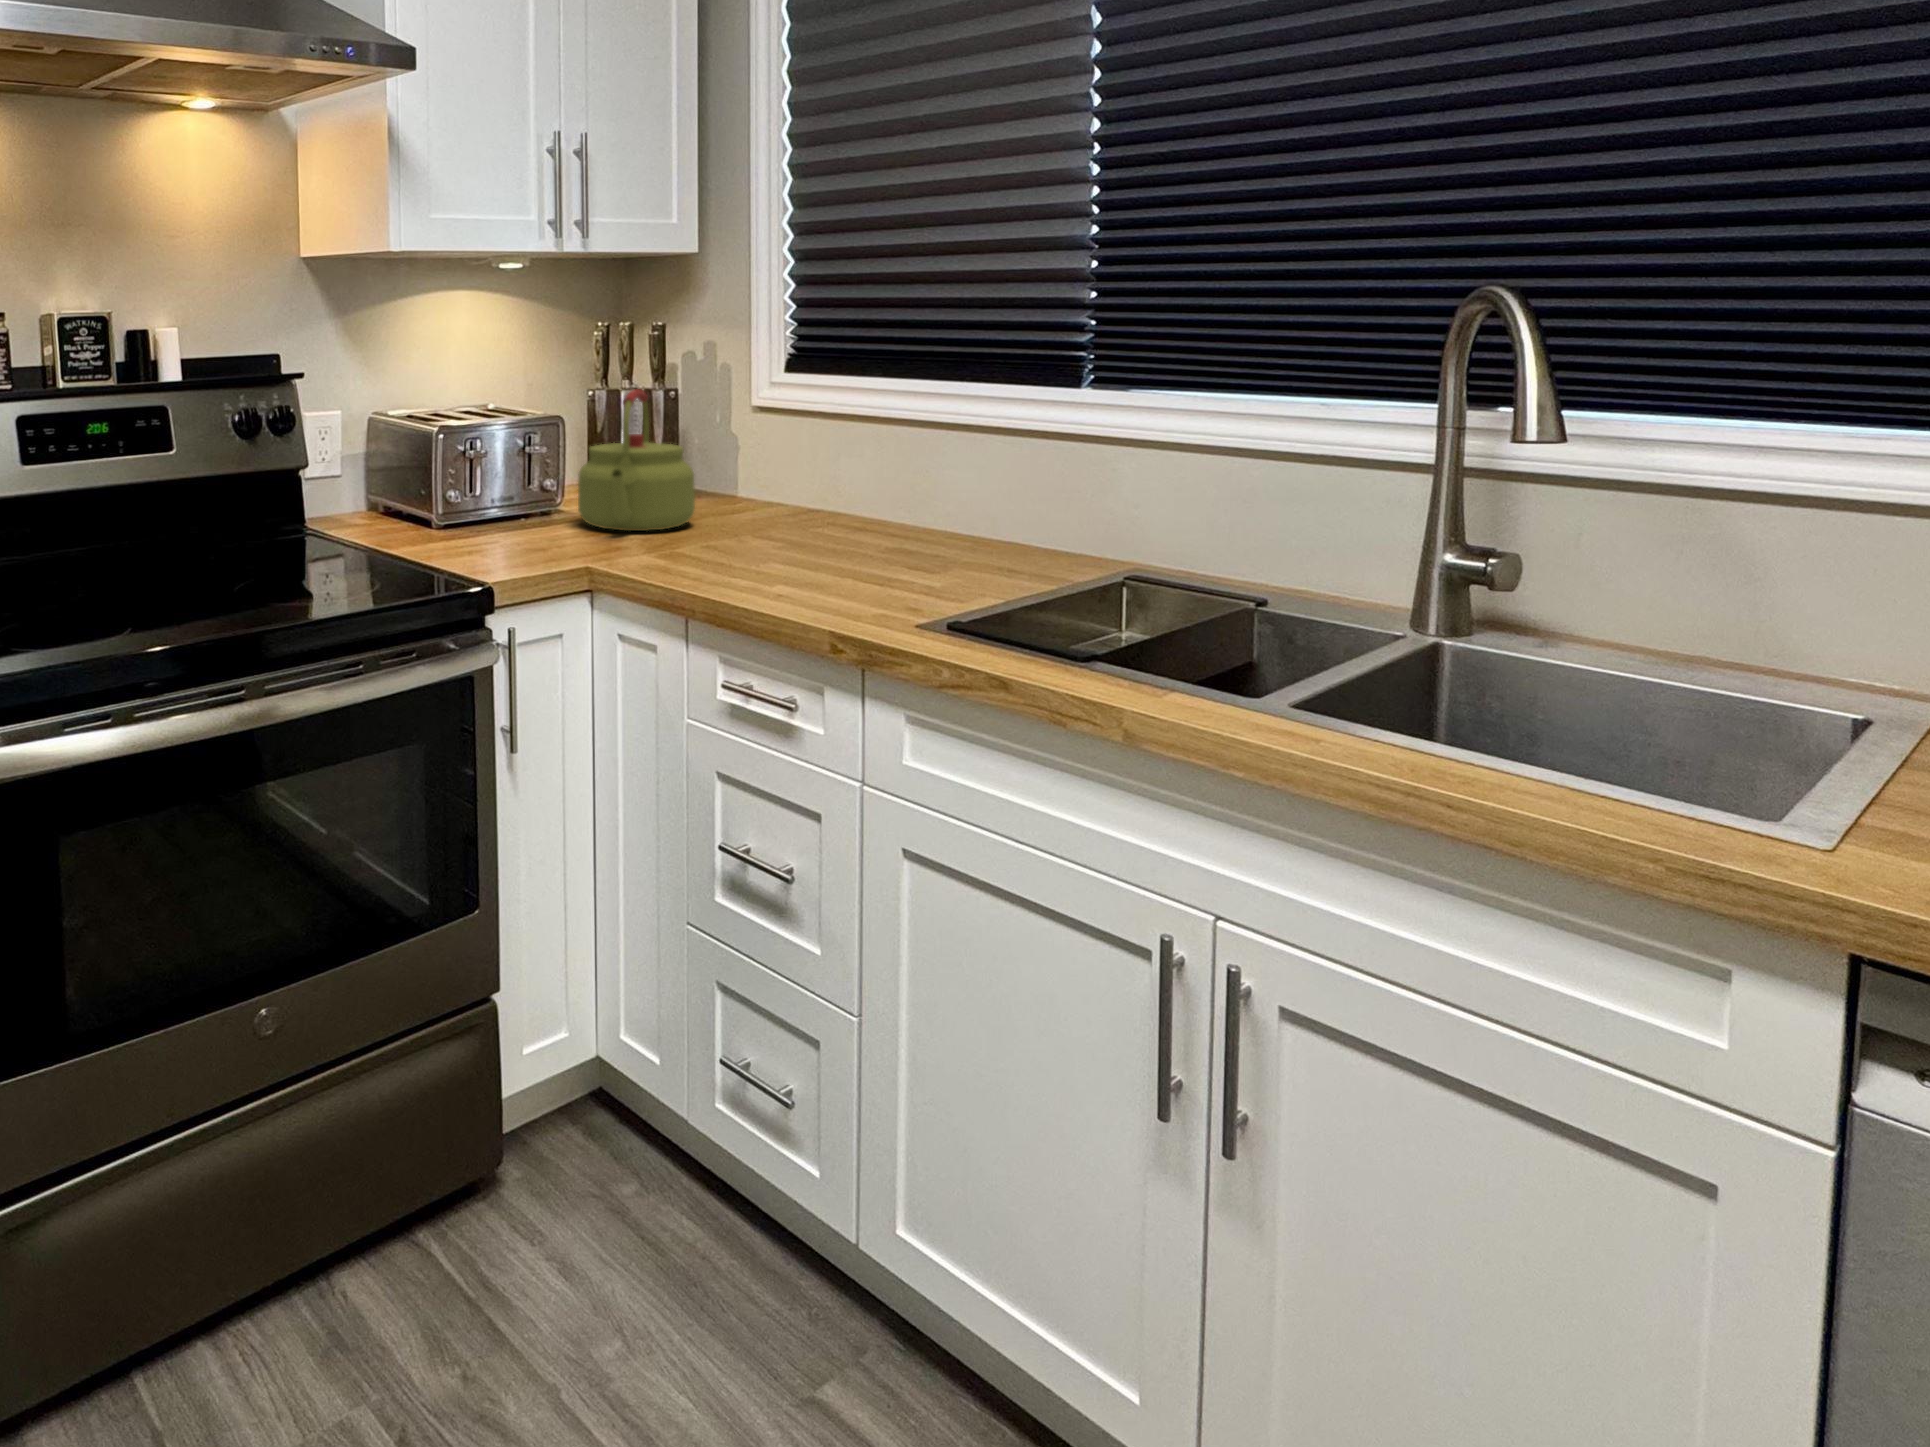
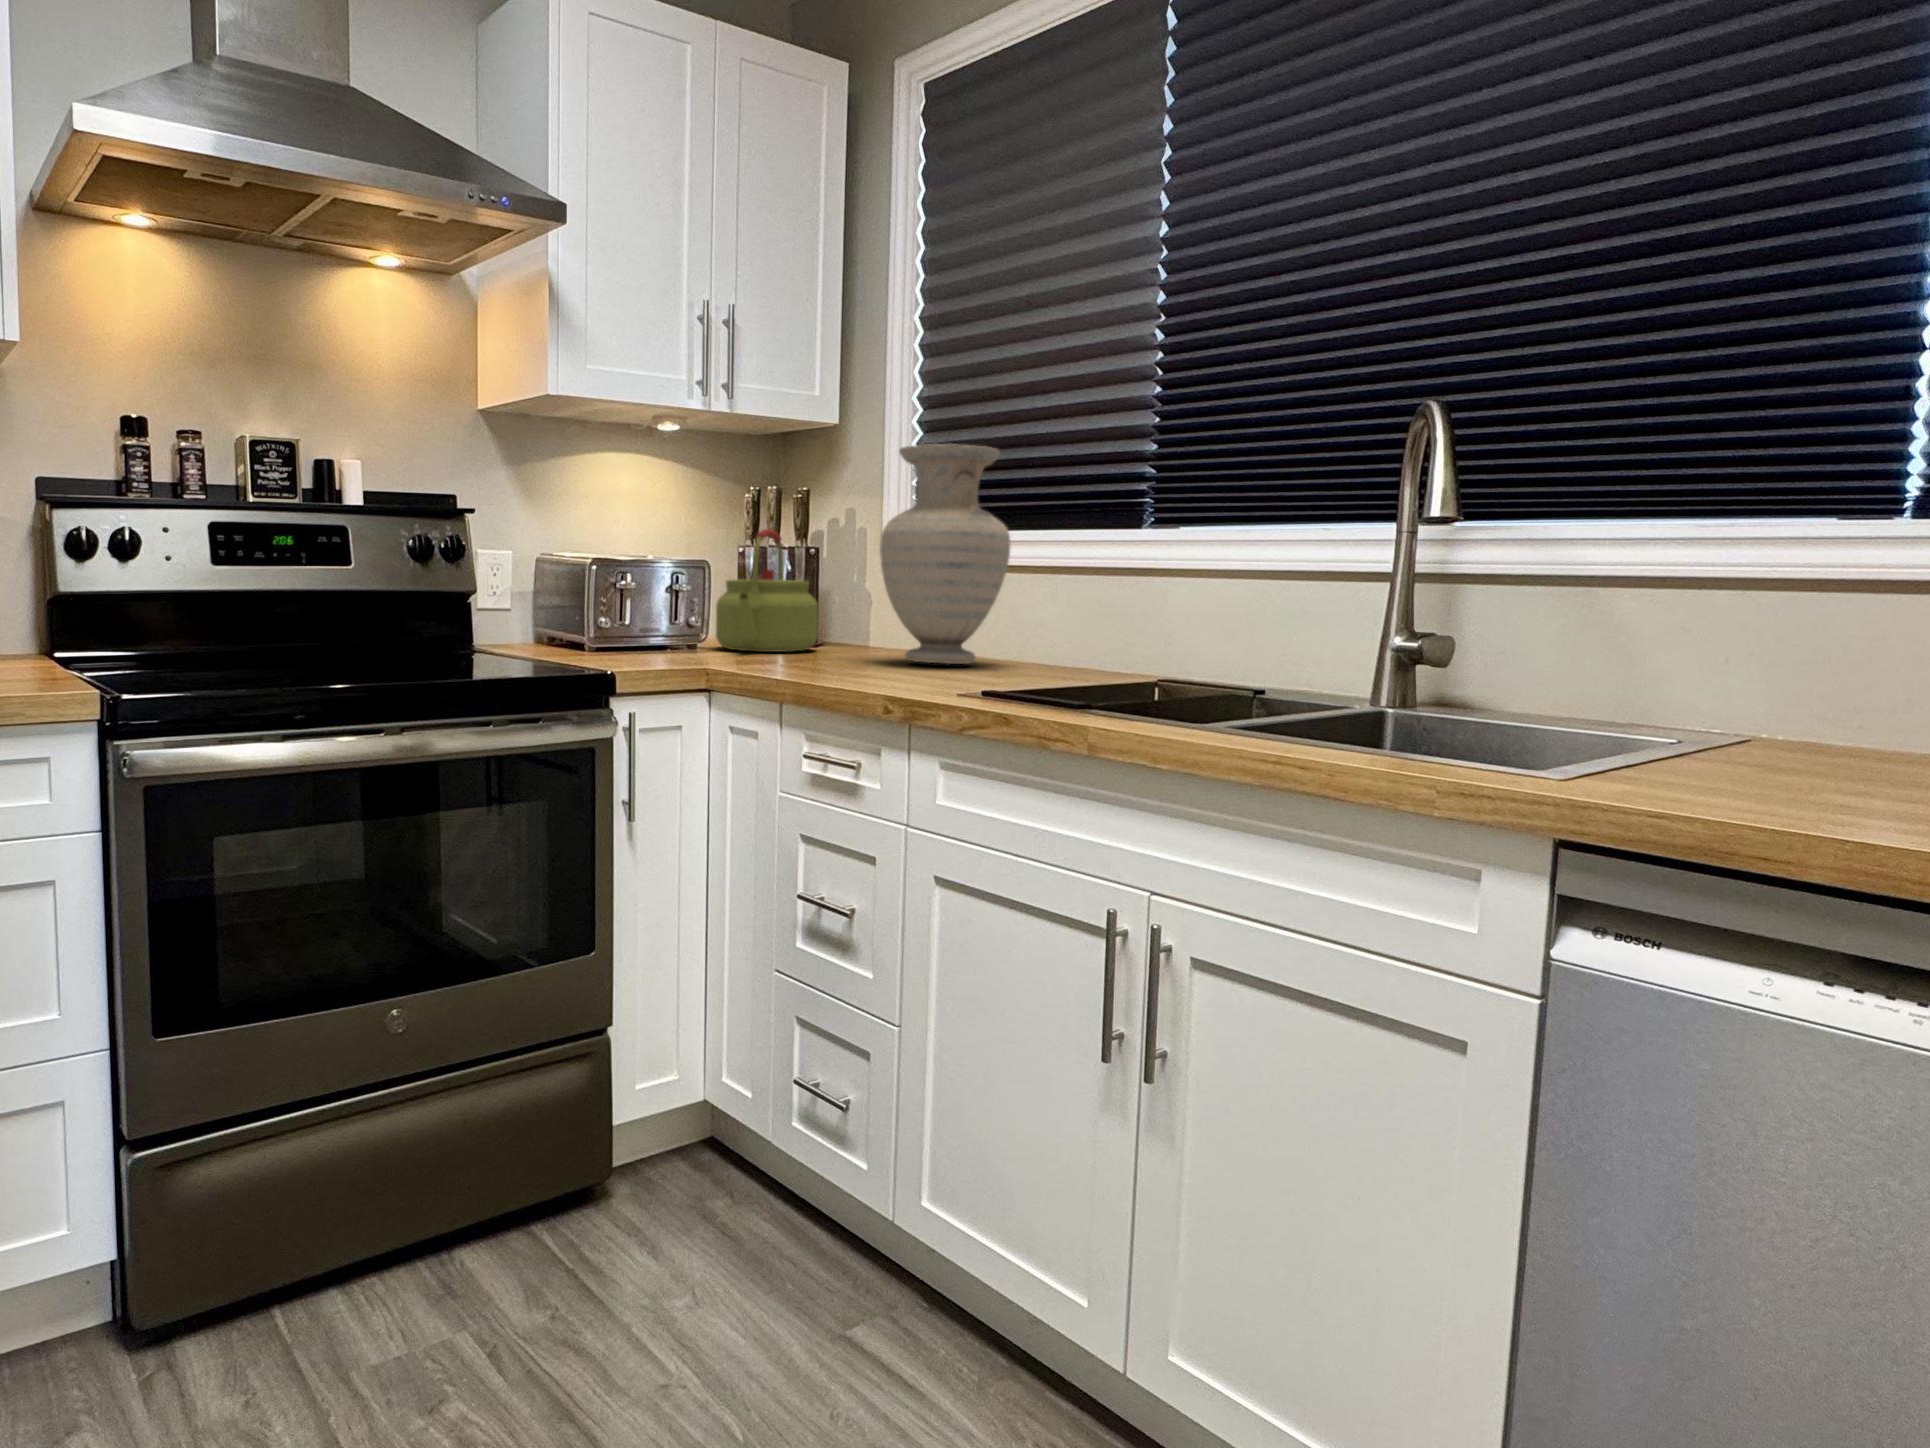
vase: none [779,306,931,554] -> present [880,444,1010,664]

